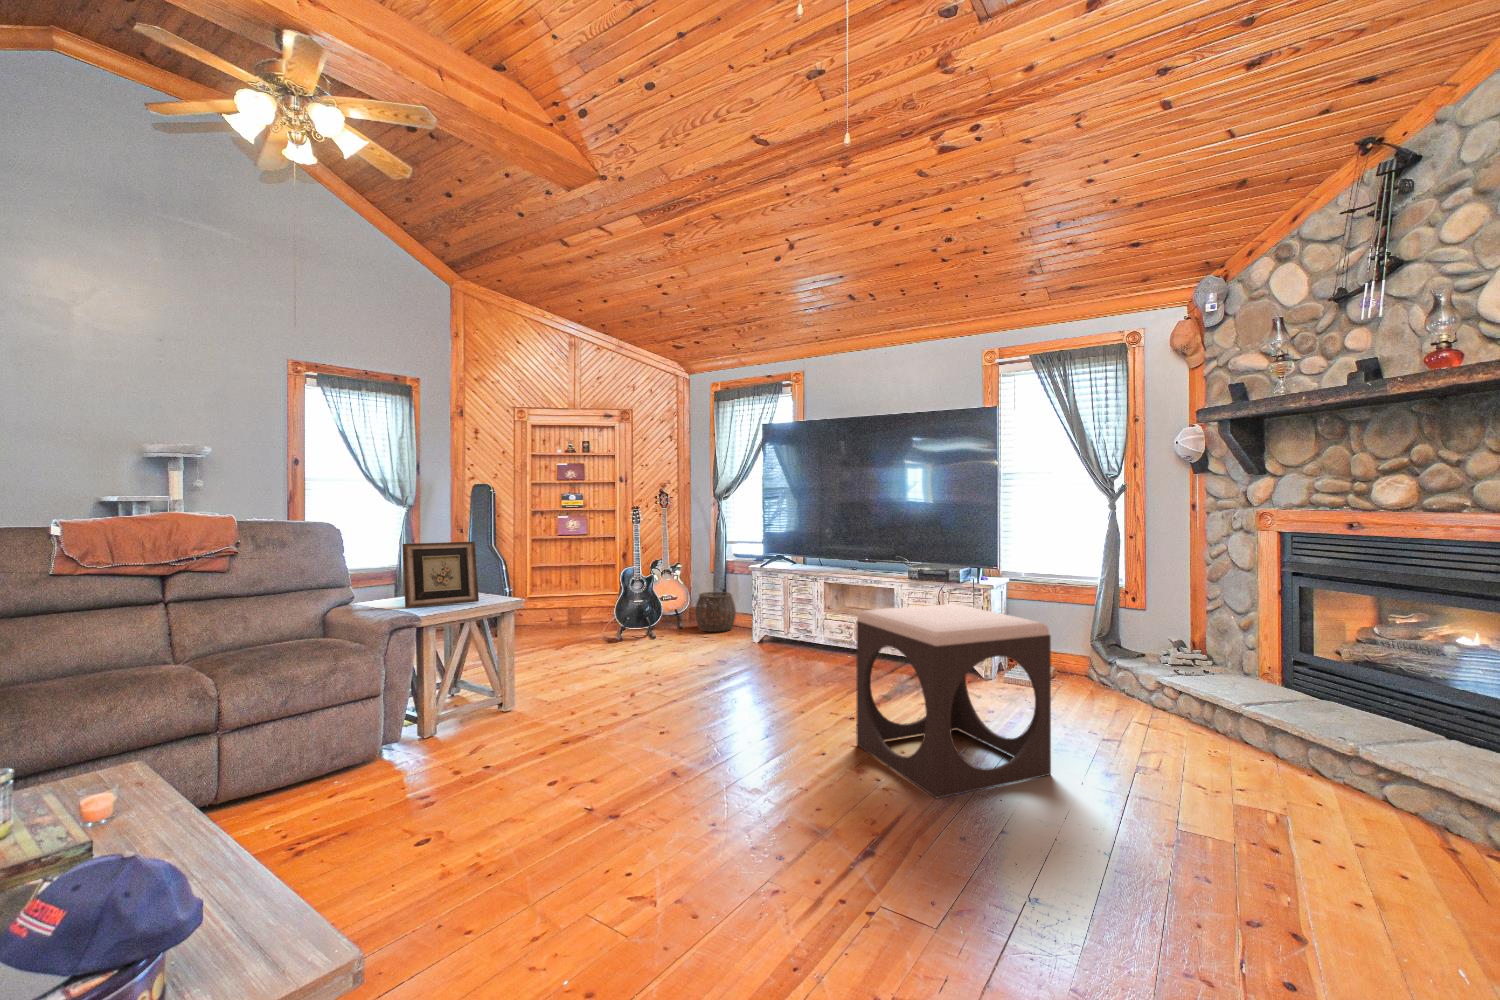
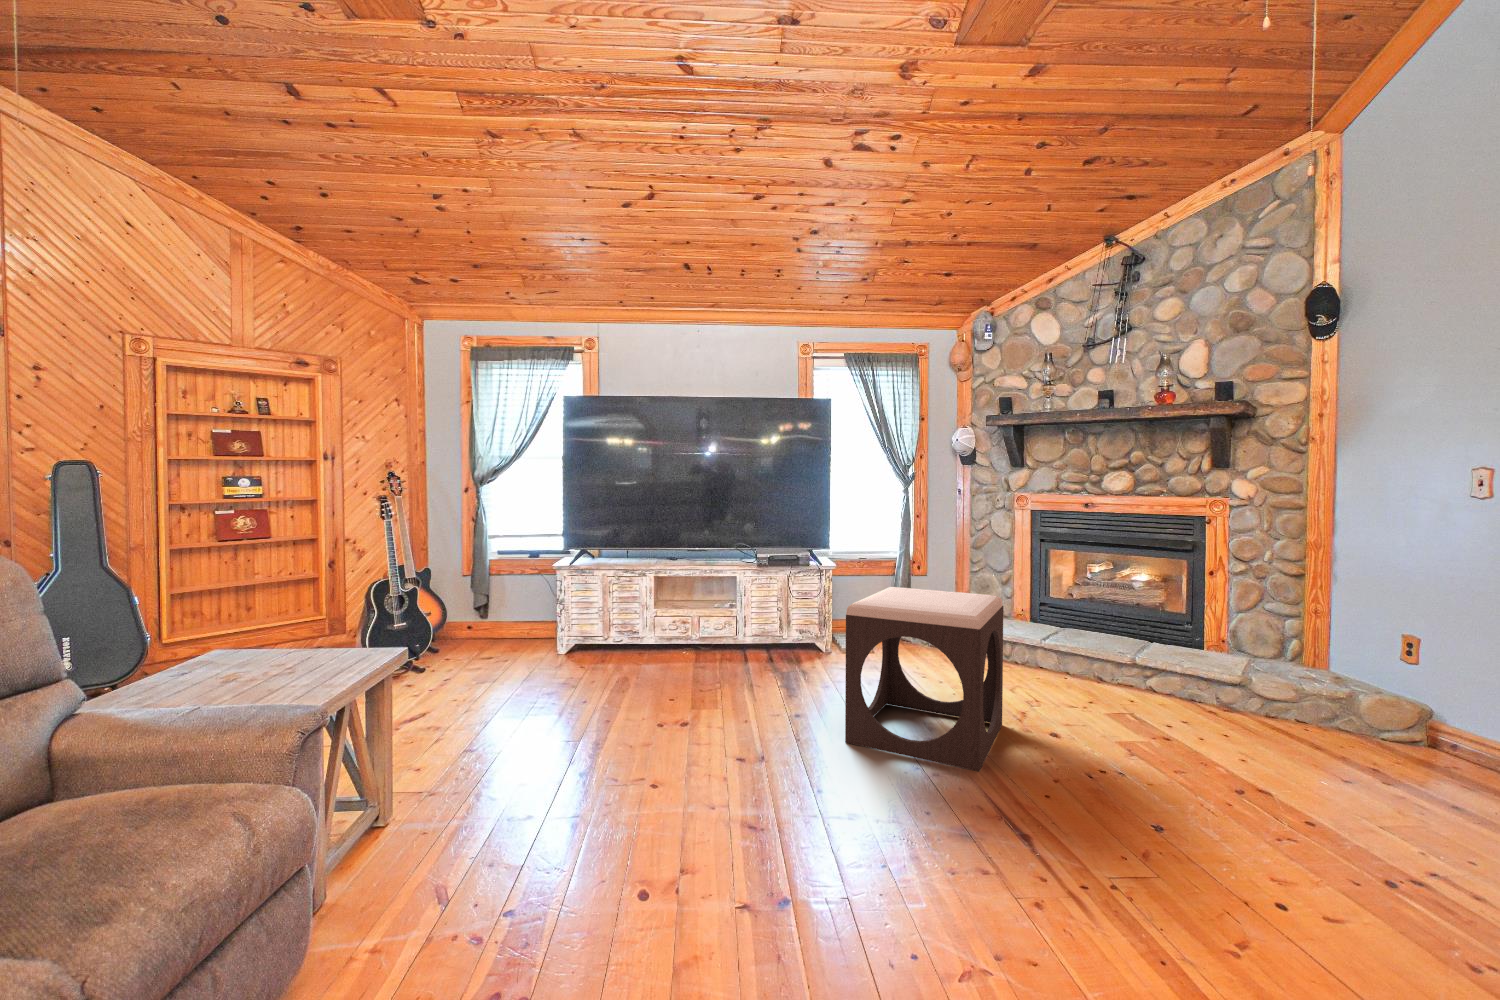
picture frame: present [403,542,479,608] -> none [165,563,317,701]
woven basket: present [695,592,736,632] -> none [455,599,512,652]

